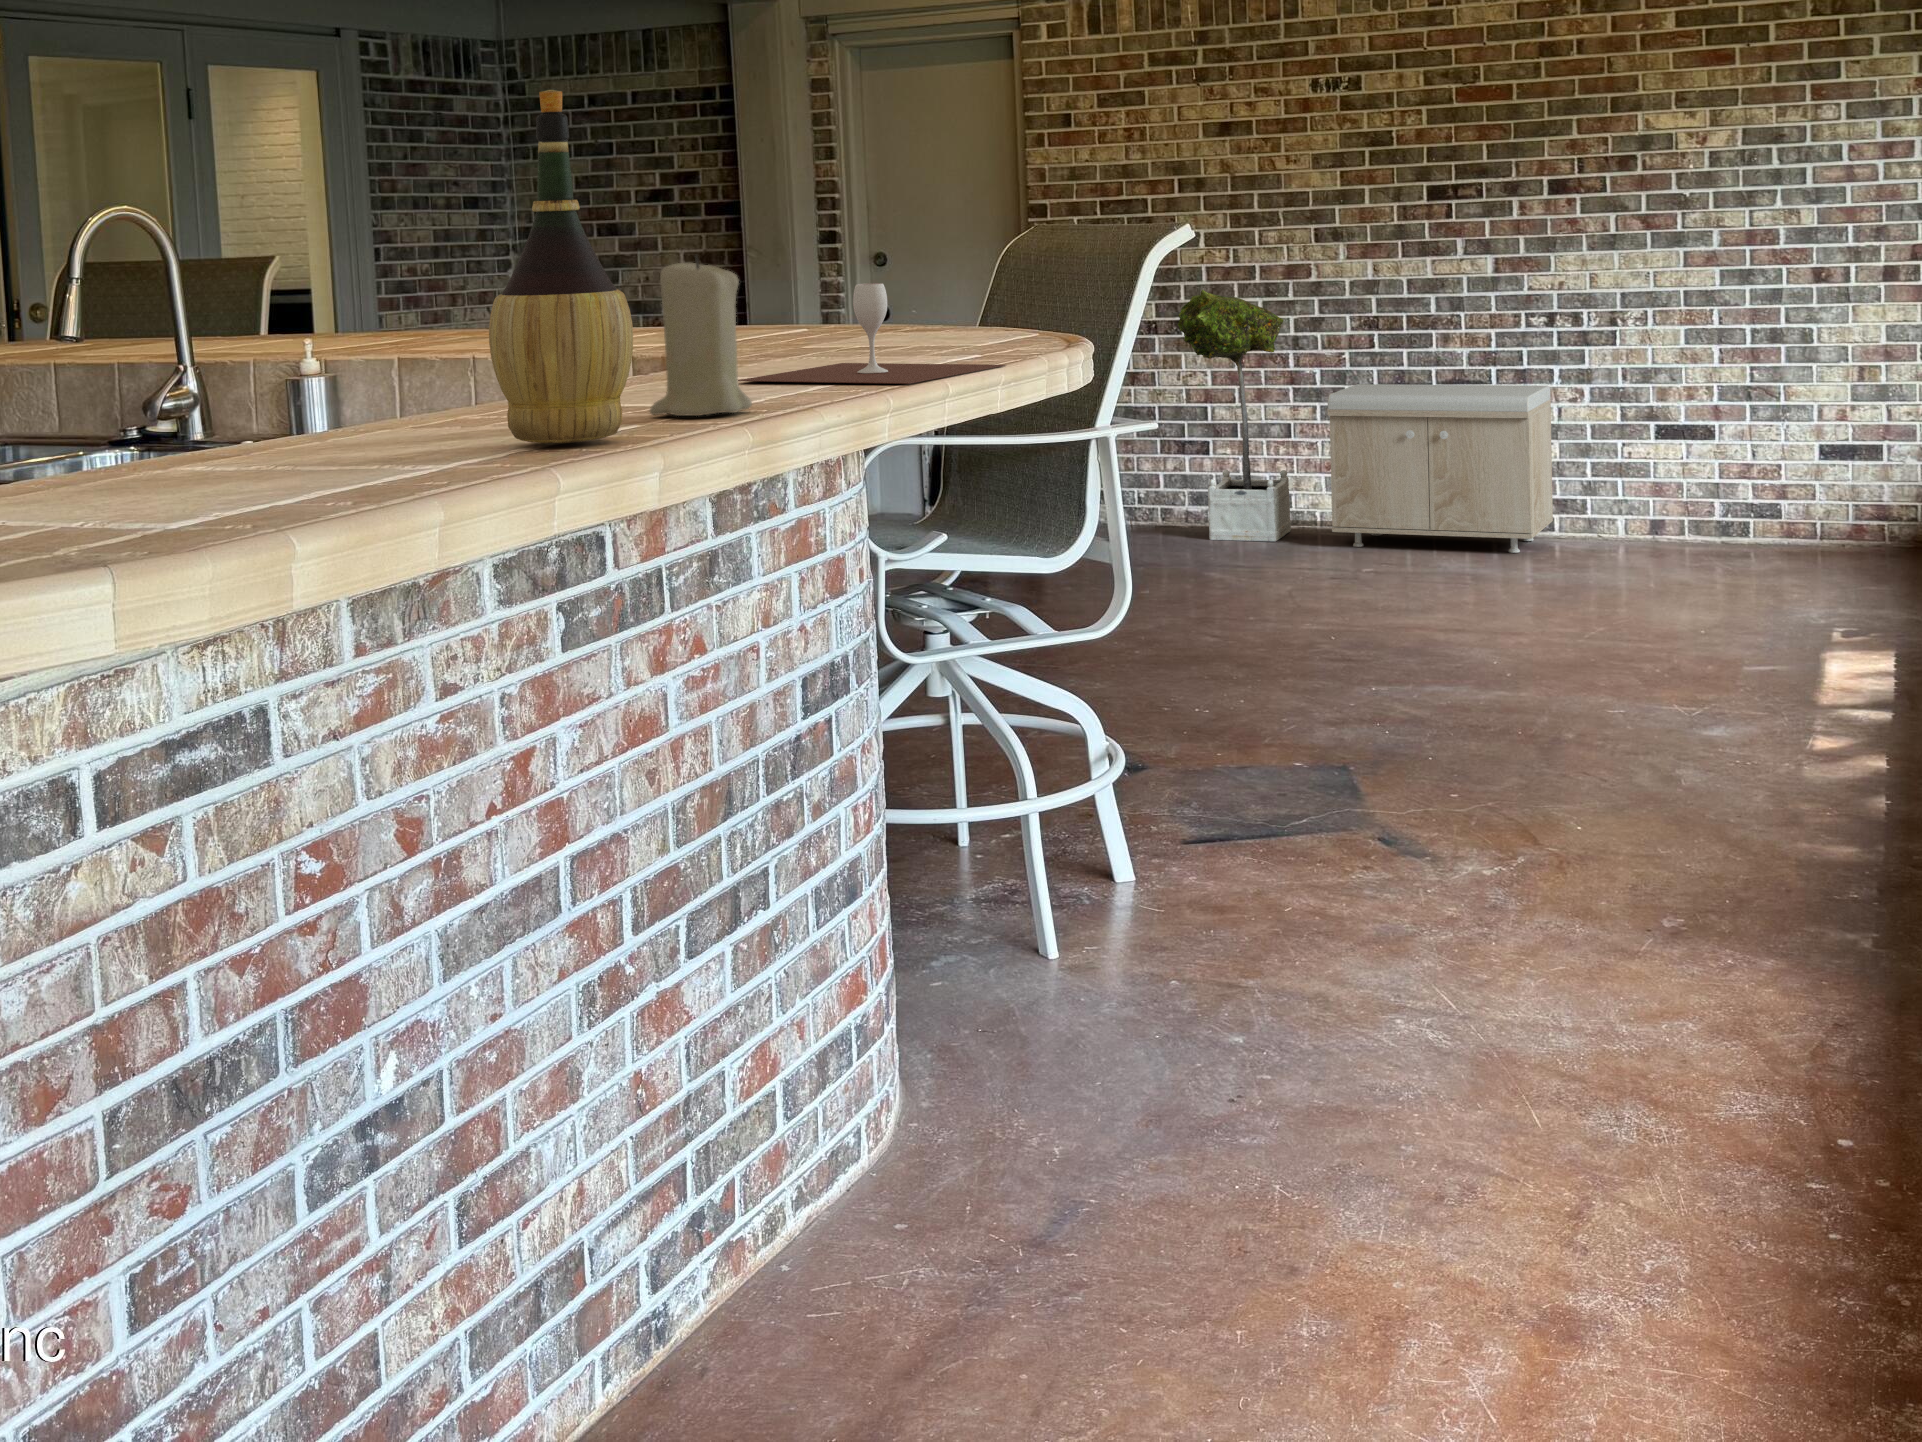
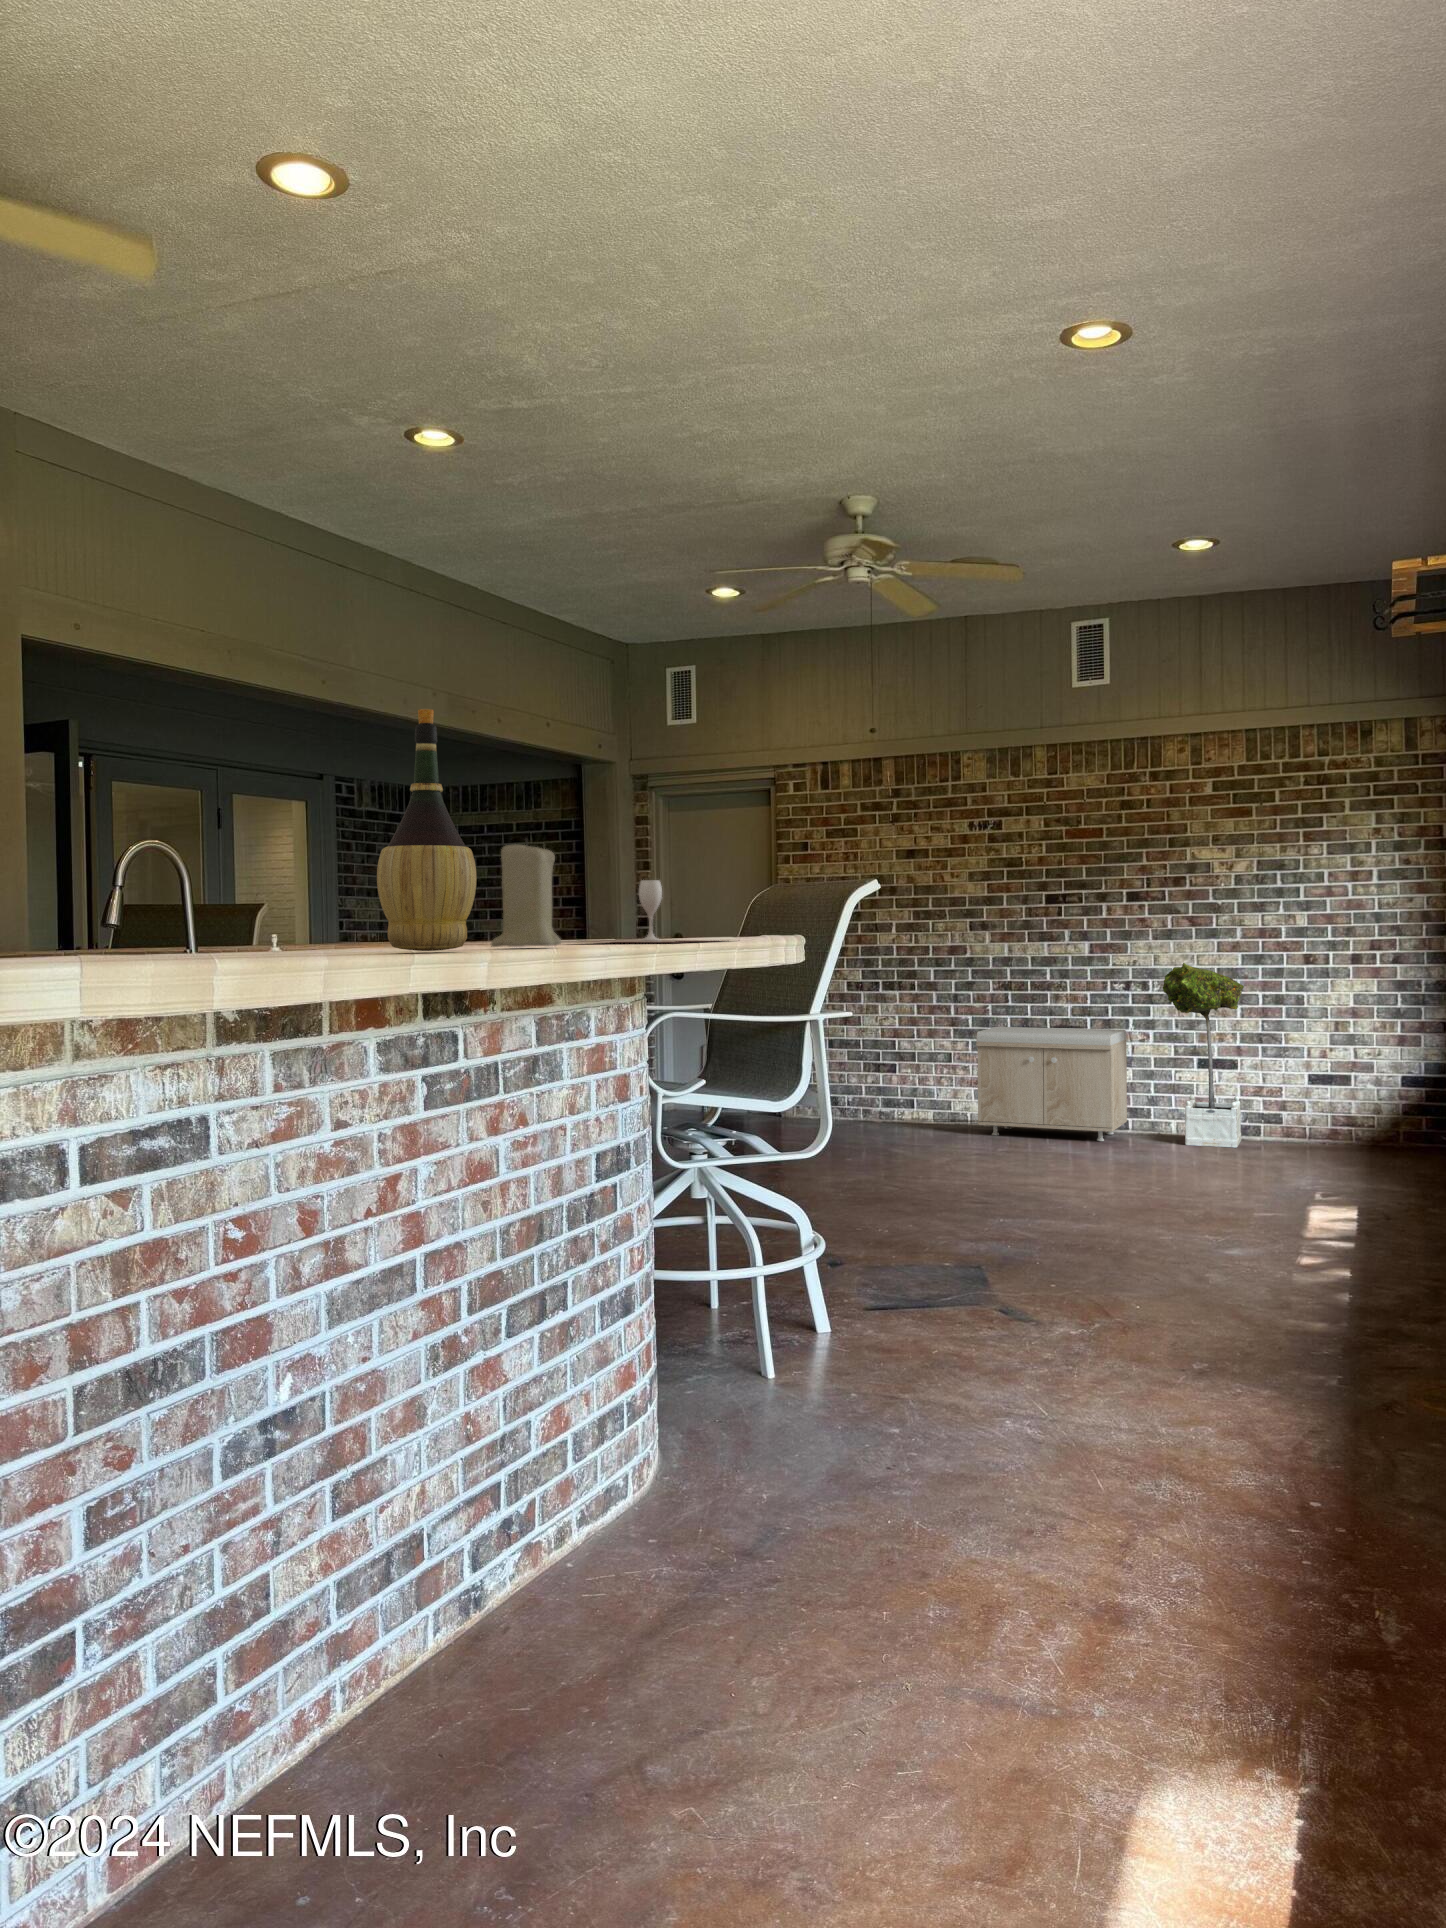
potted tree: present [1178,290,1291,541] -> present [1163,963,1244,1148]

